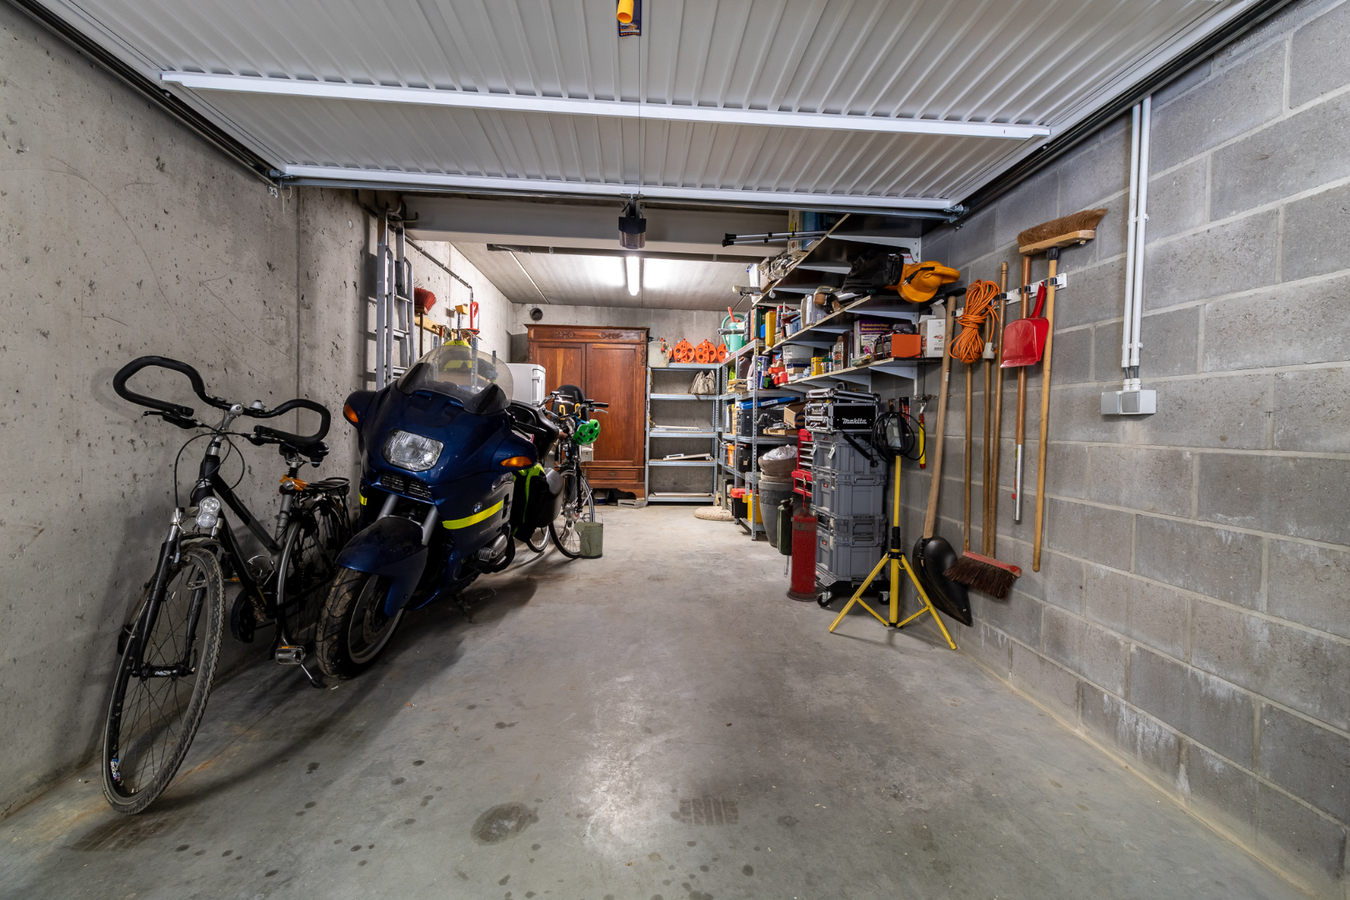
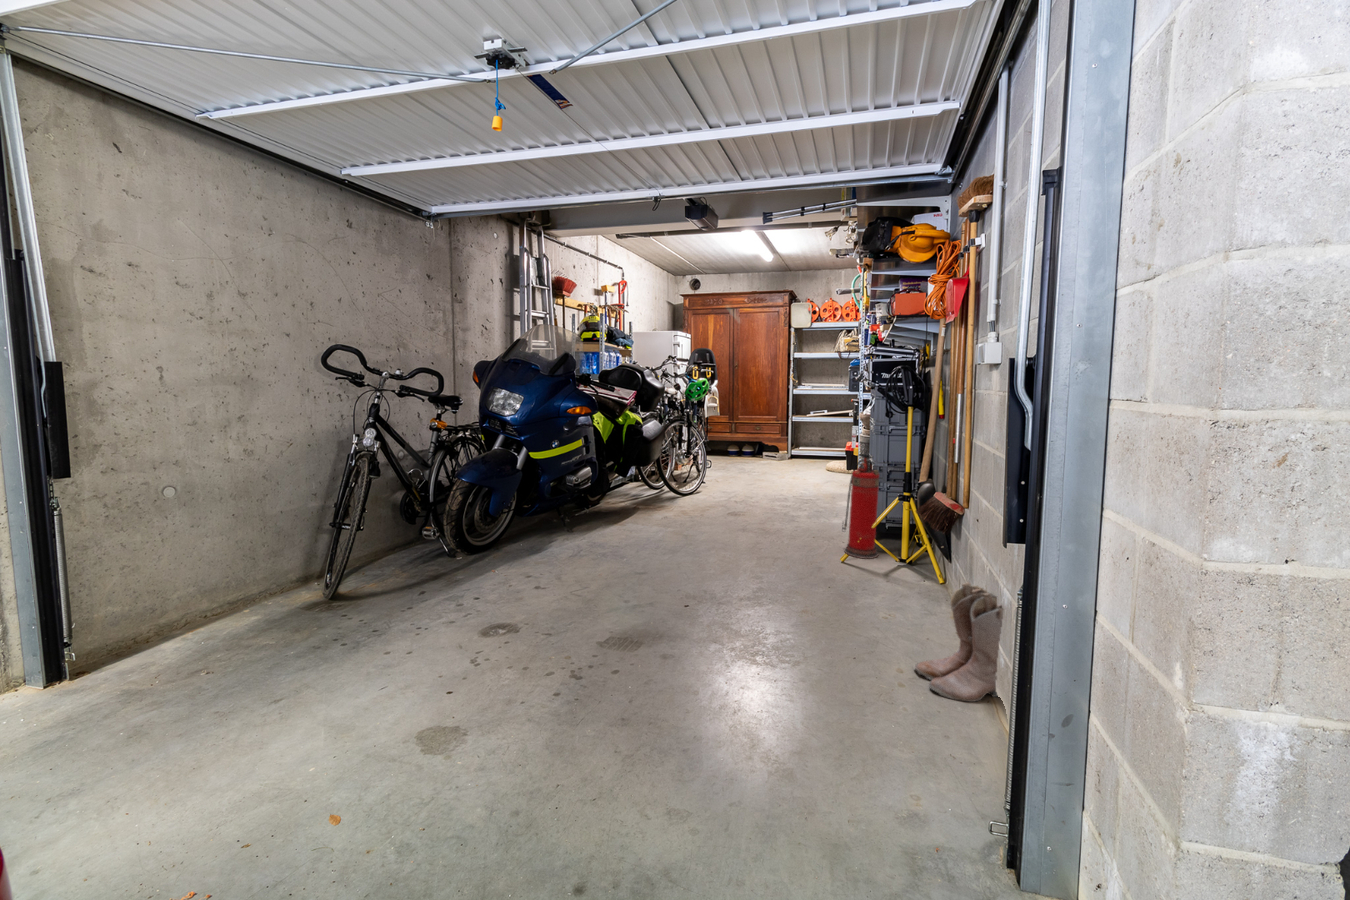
watering can: present [574,521,603,559] -> none [674,459,706,500]
boots: none [953,613,1039,725] -> present [914,582,1004,702]

